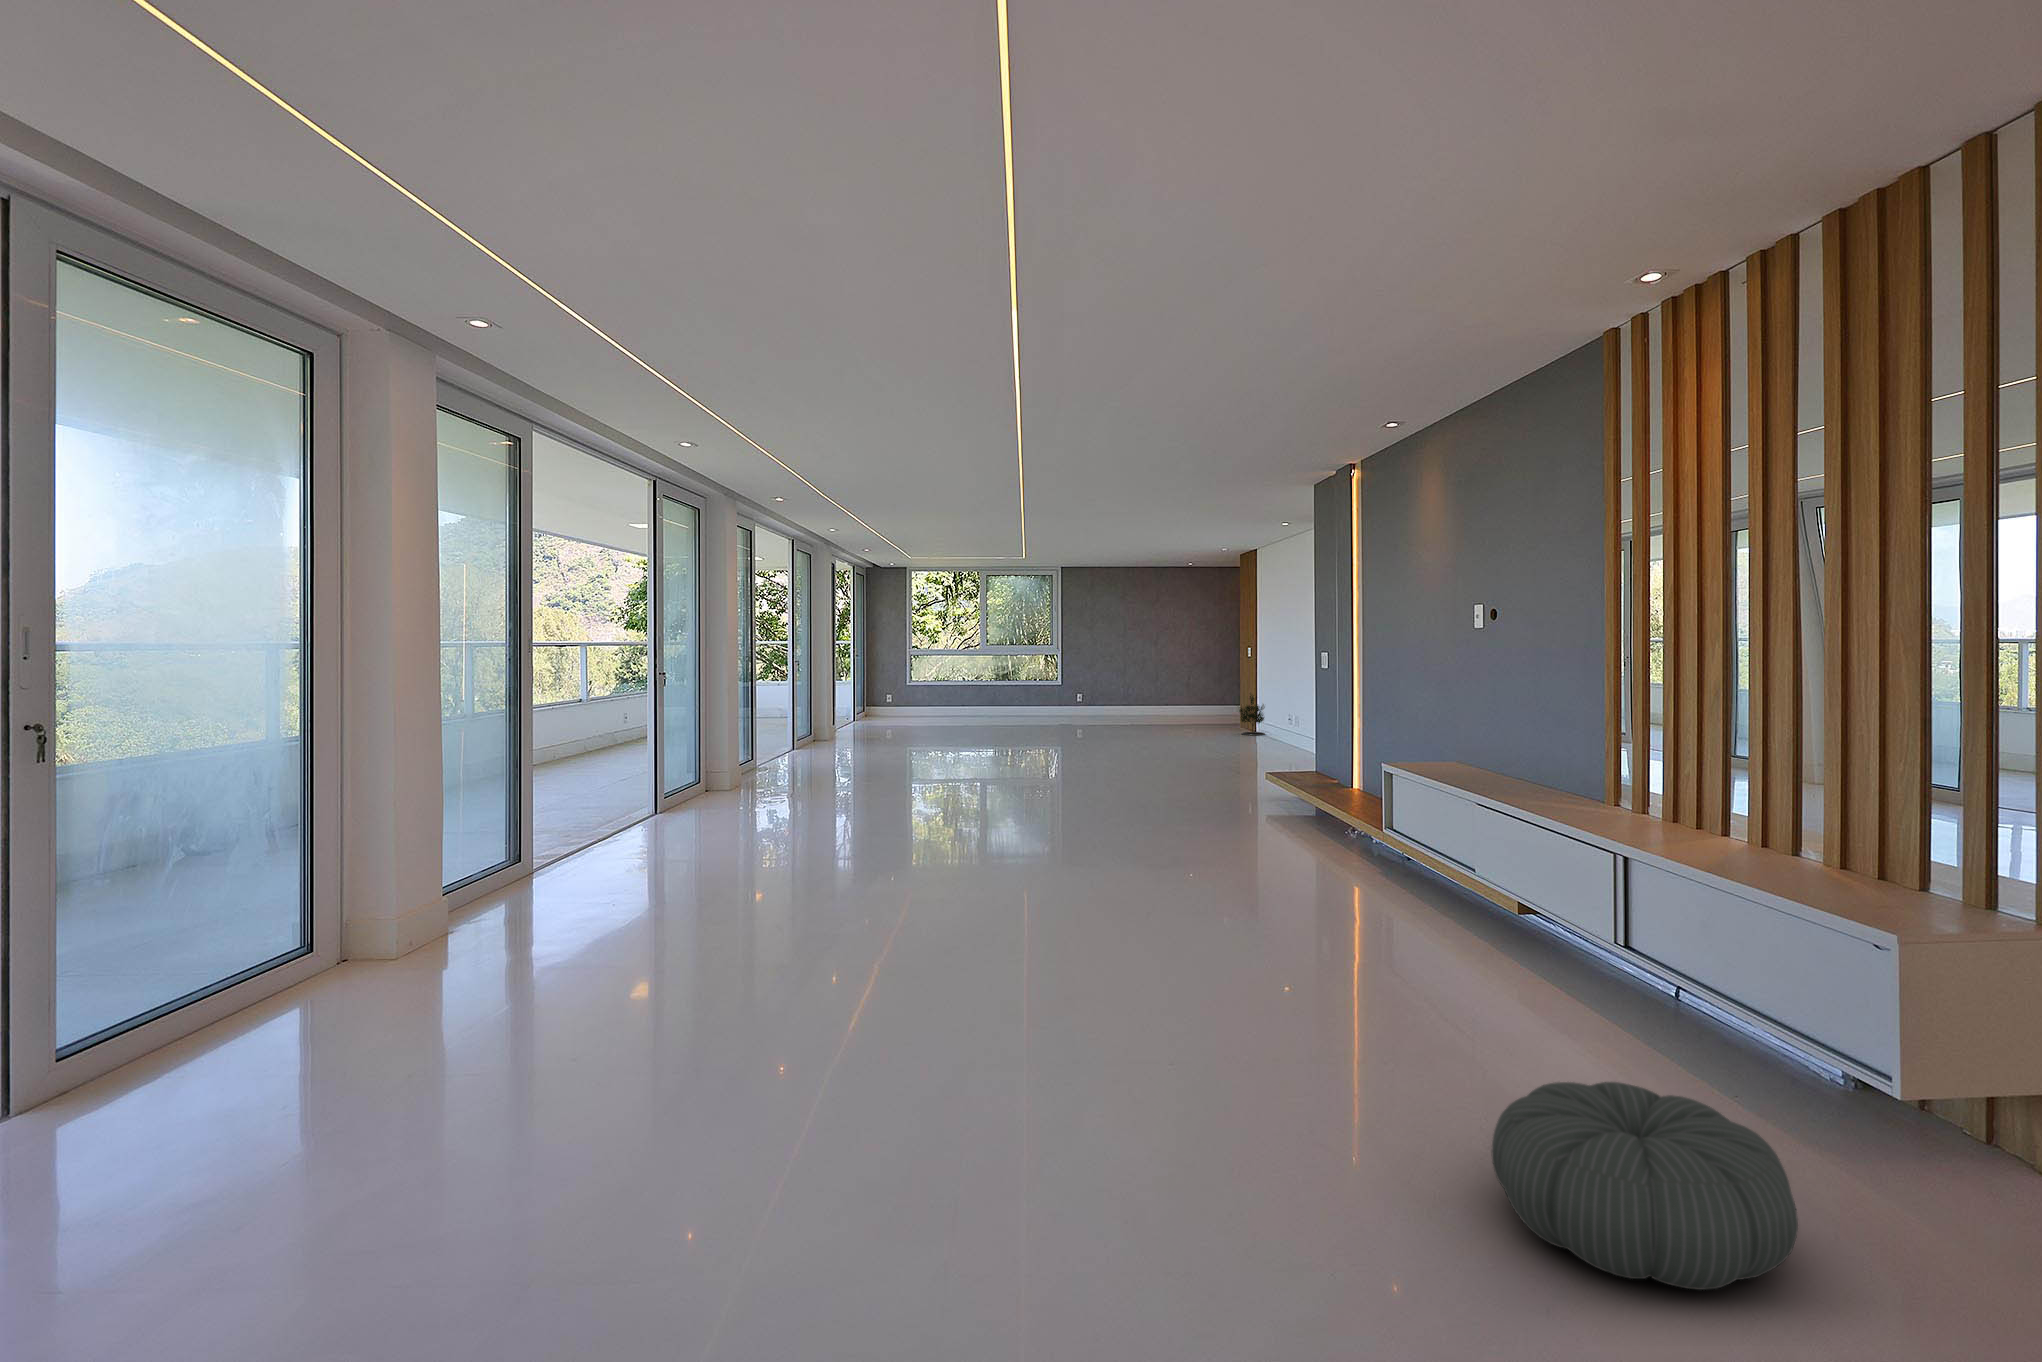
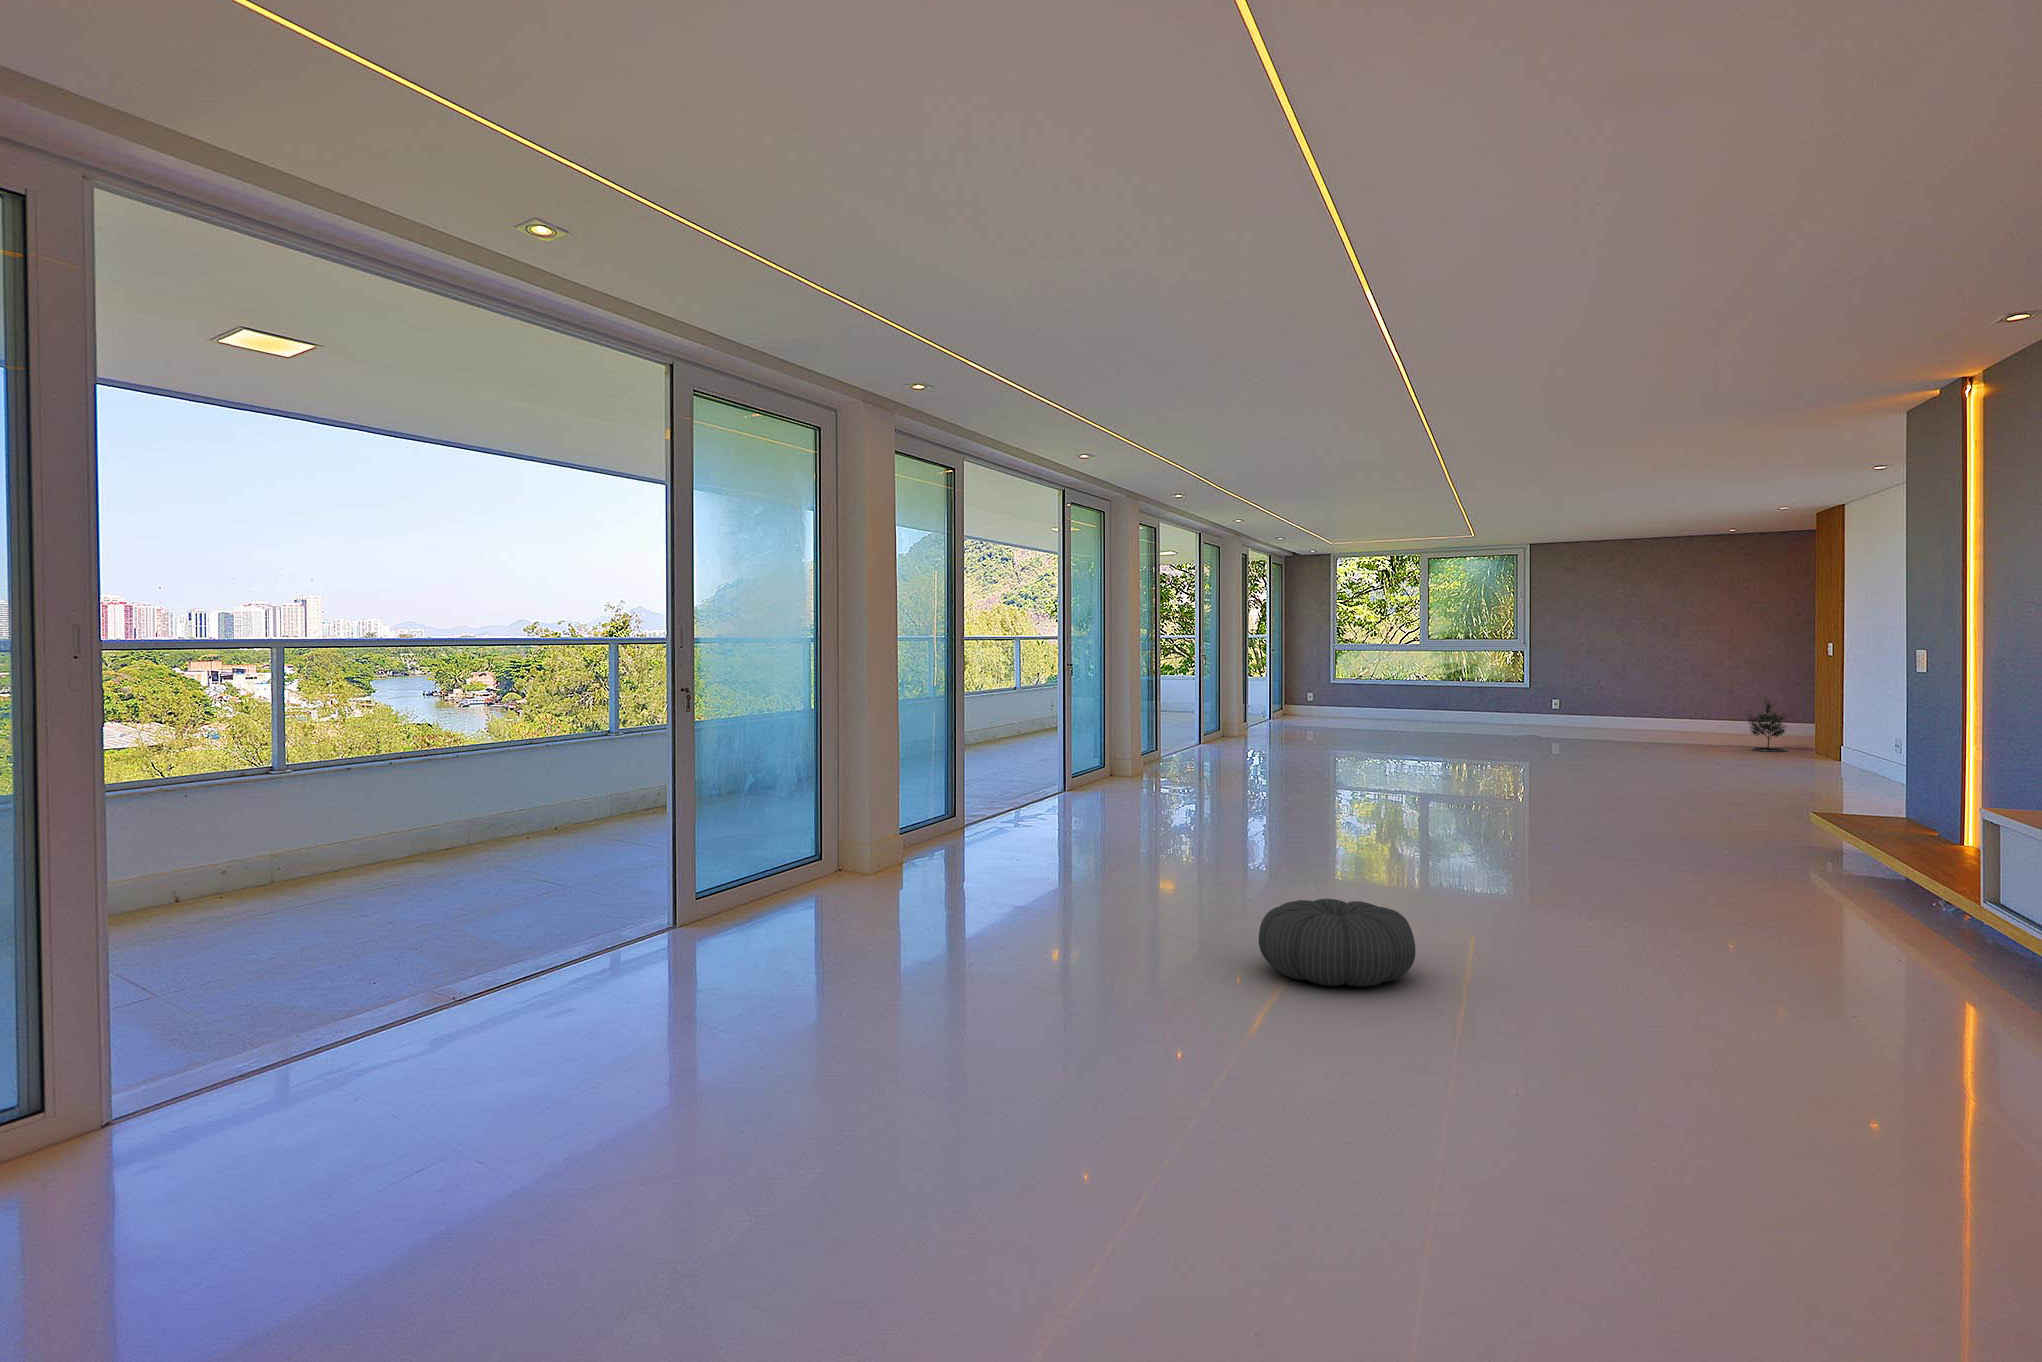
pouf: present [1492,1082,1798,1290] -> present [1259,899,1415,986]

